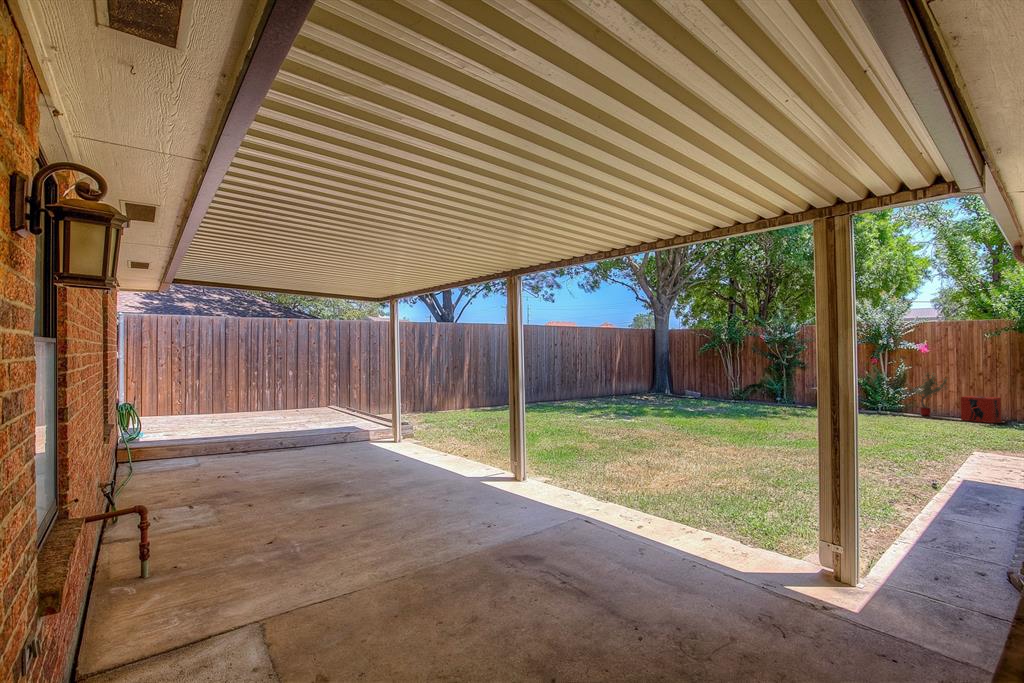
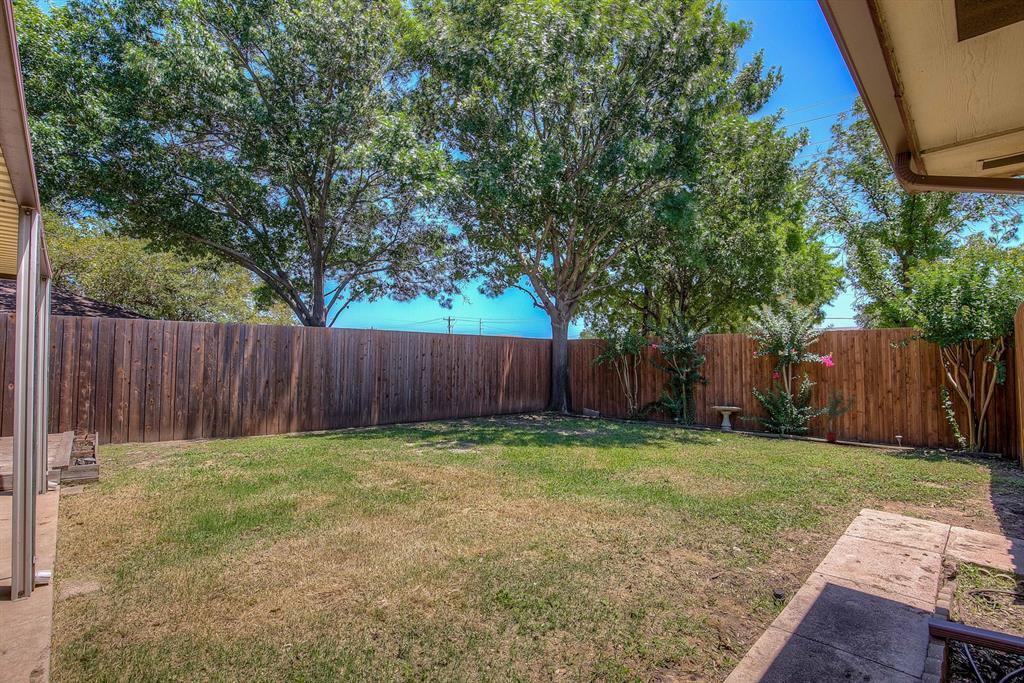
storage box: present [961,396,1001,423] -> none [869,418,914,451]

